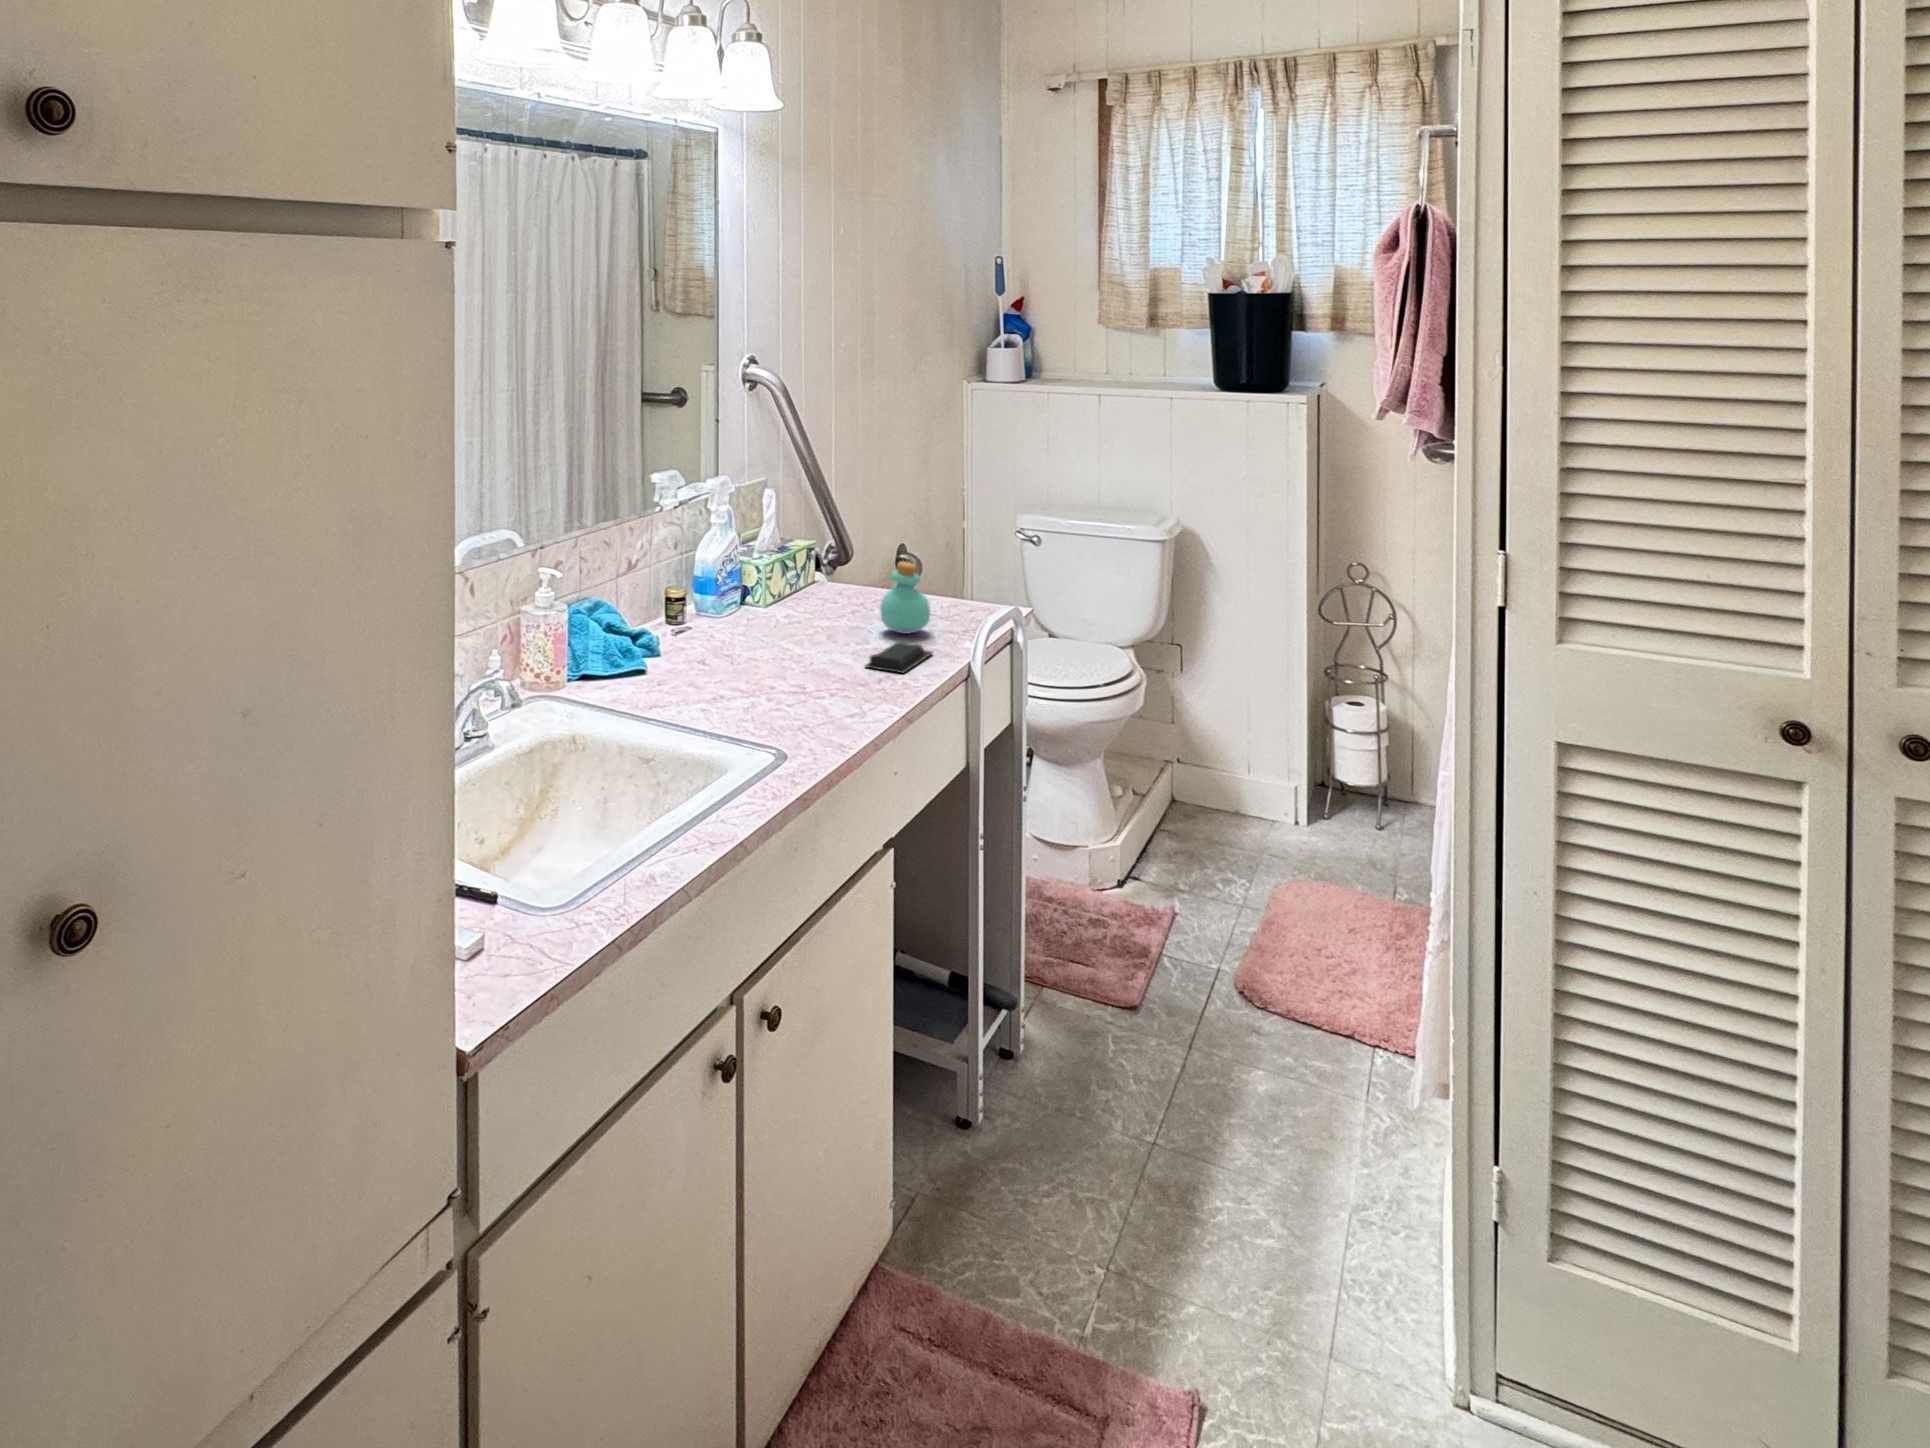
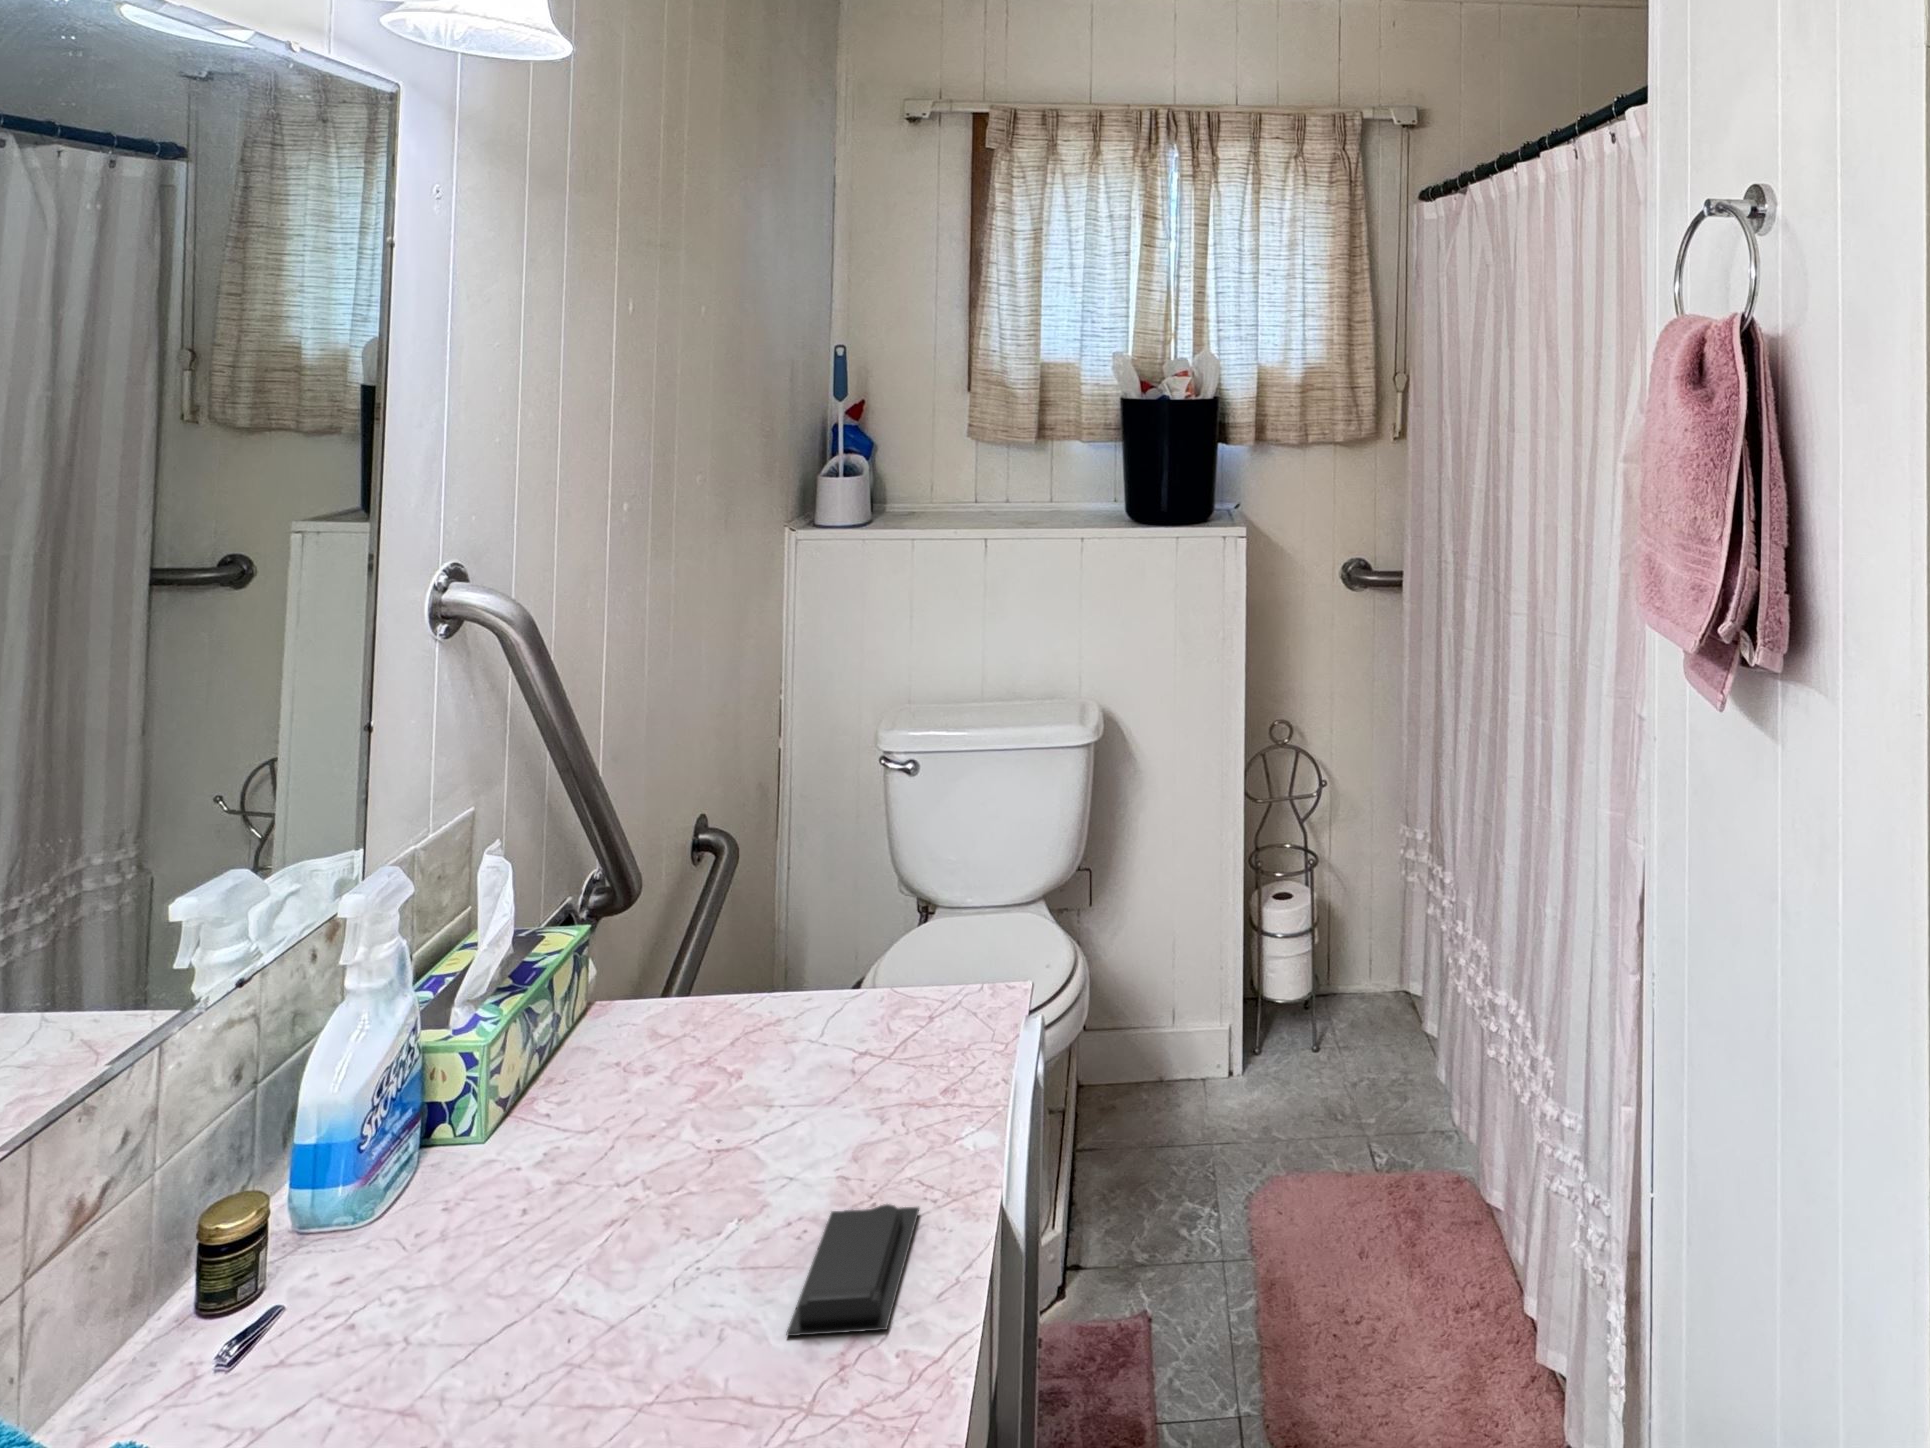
perfume bottle: present [880,562,931,634] -> none [775,989,885,1153]

